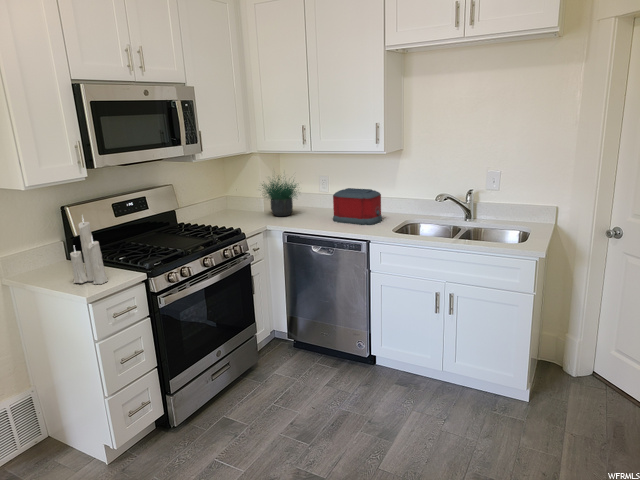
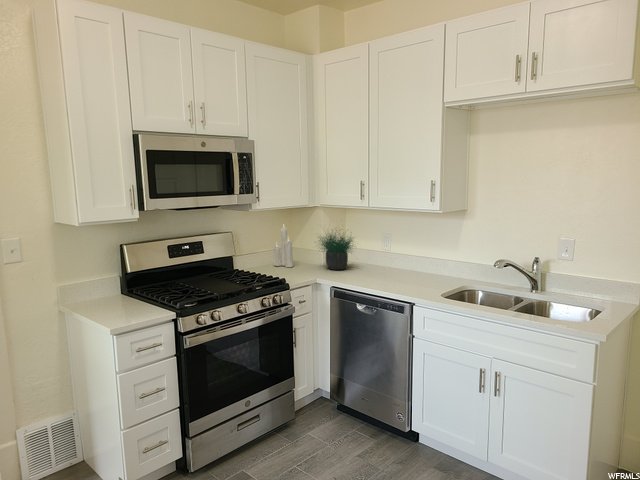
toaster: present [333,188,382,225] -> none [384,246,436,286]
candle: present [70,218,108,284] -> present [273,228,294,267]

